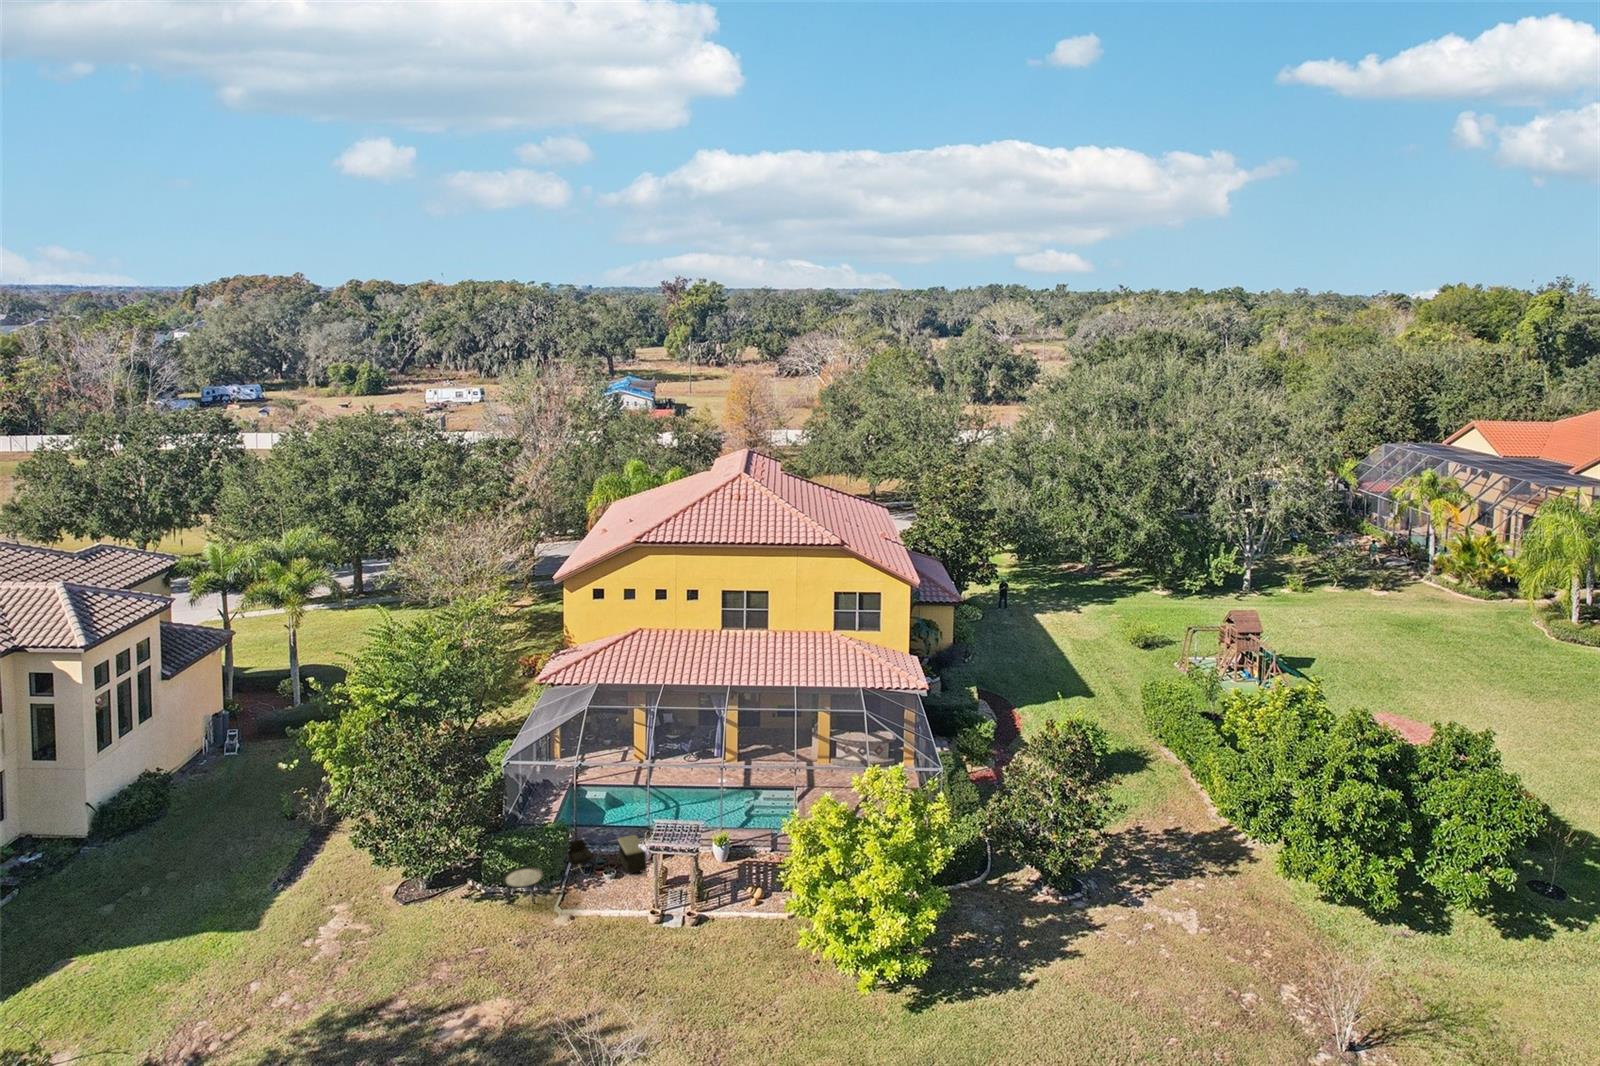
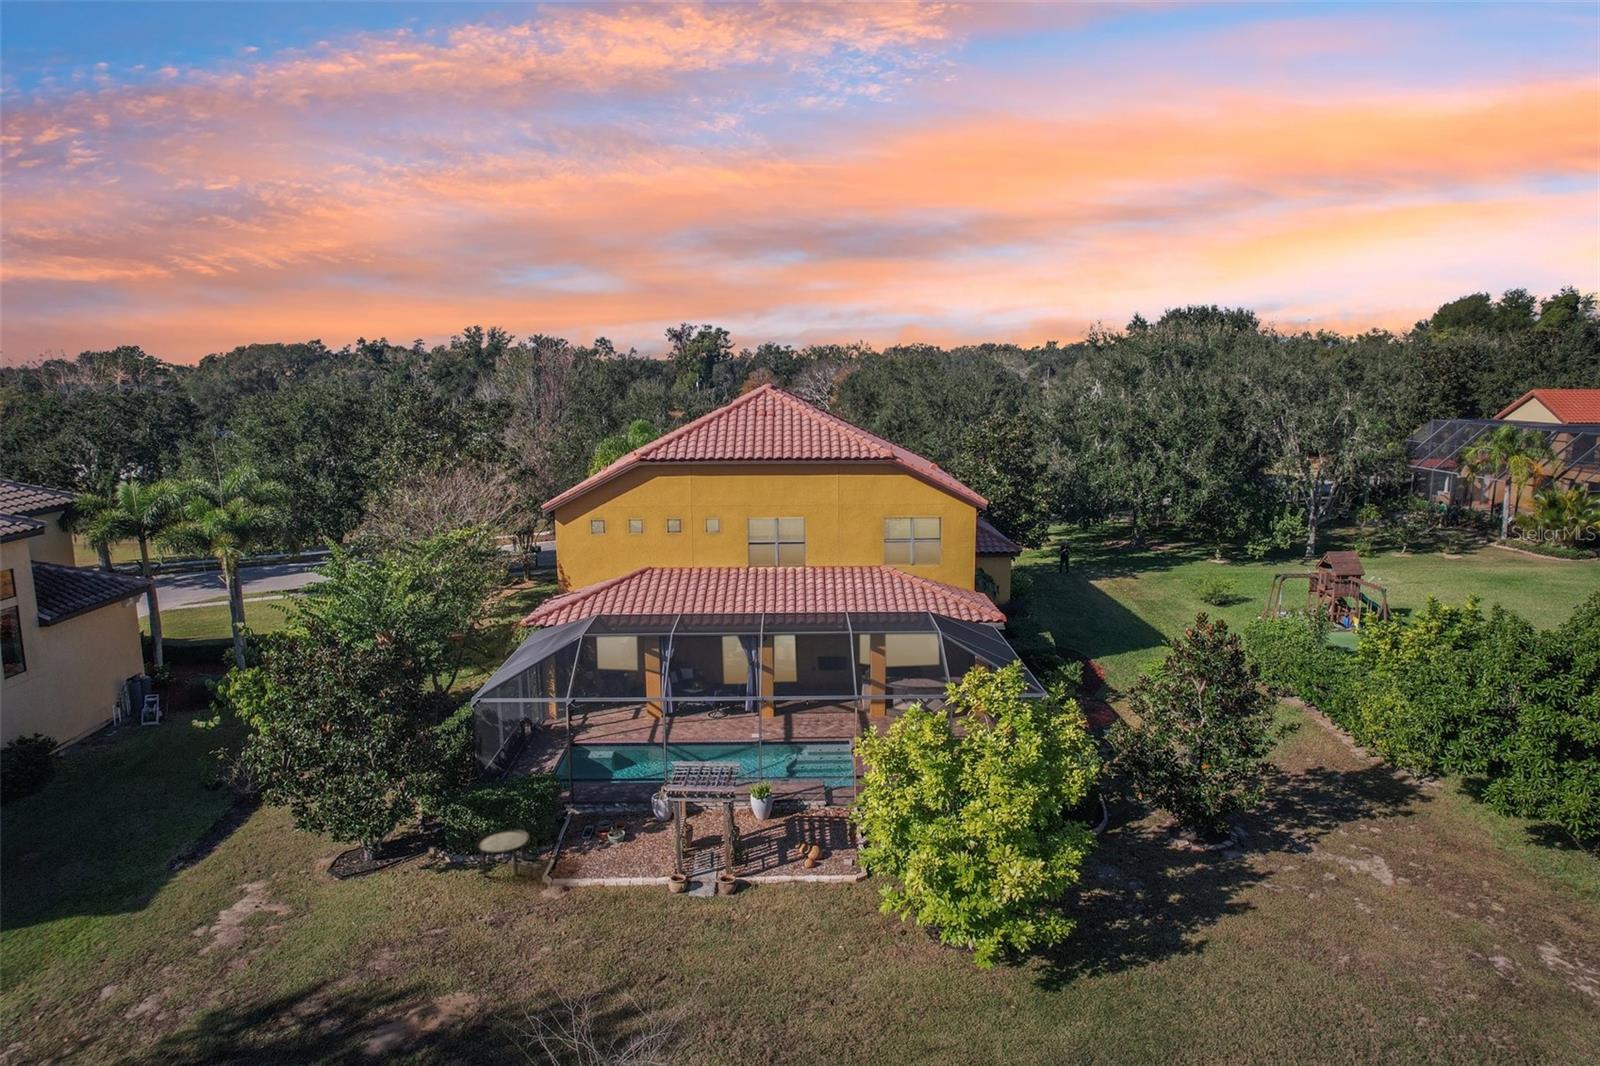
storage bench: present [618,835,646,874] -> none [627,789,665,838]
lounge chair: present [567,839,593,871] -> none [558,797,597,839]

